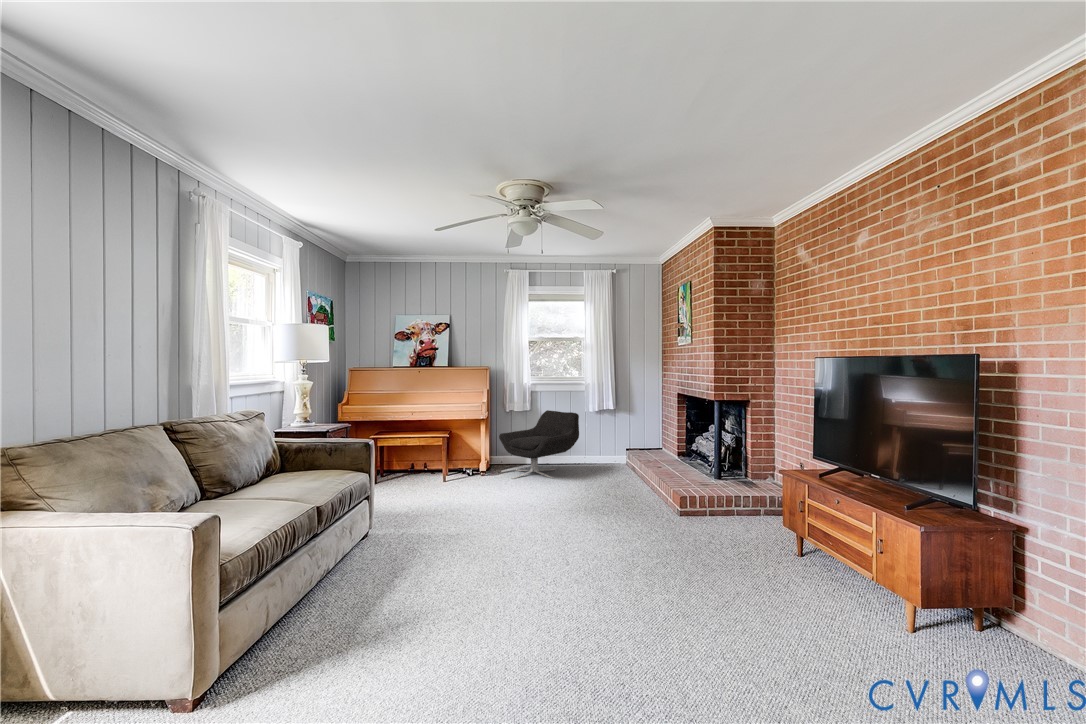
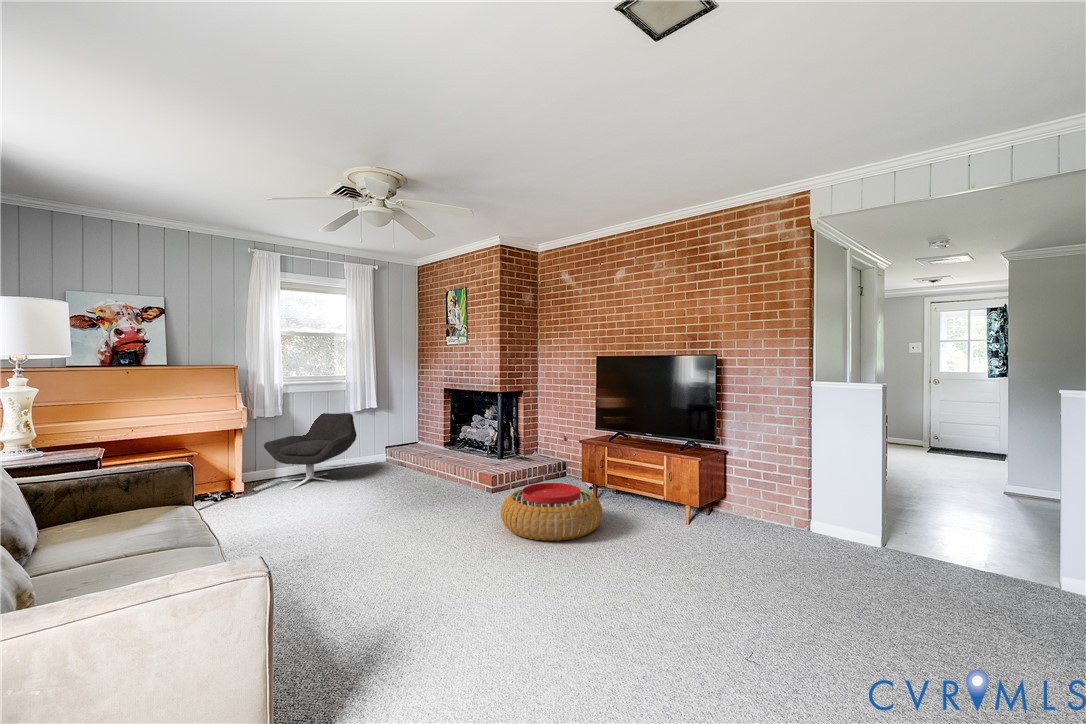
pouf: none [626,519,765,603] -> present [501,483,602,541]

